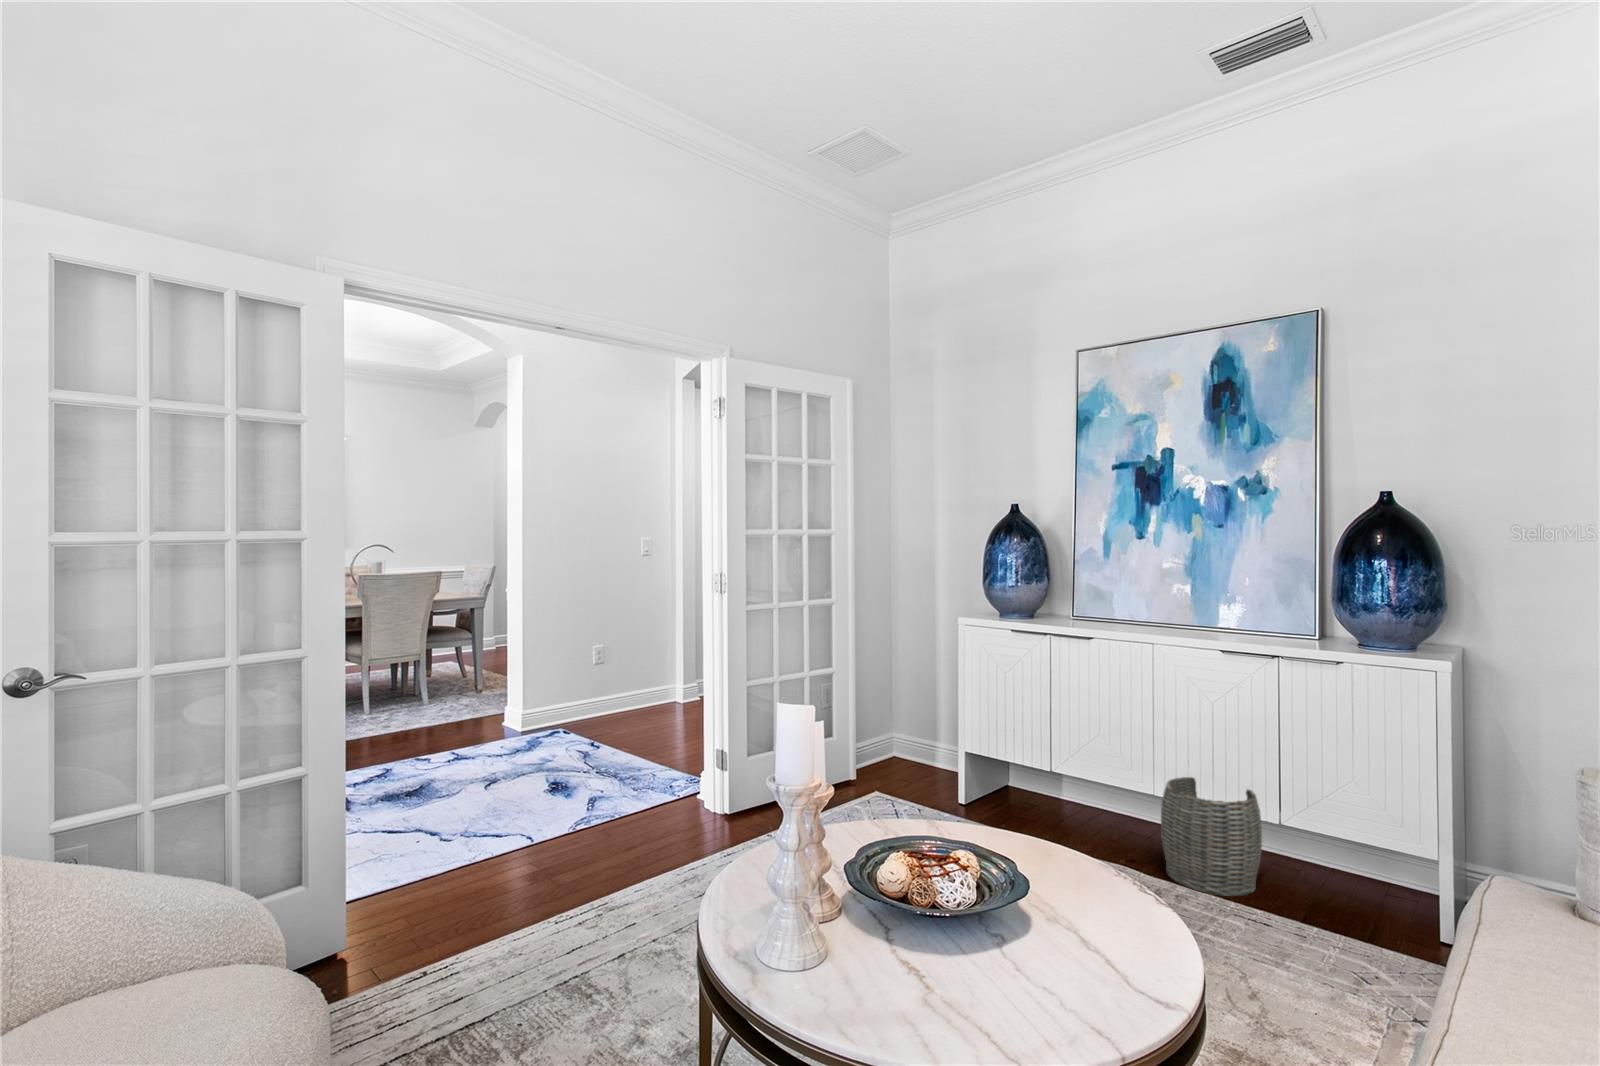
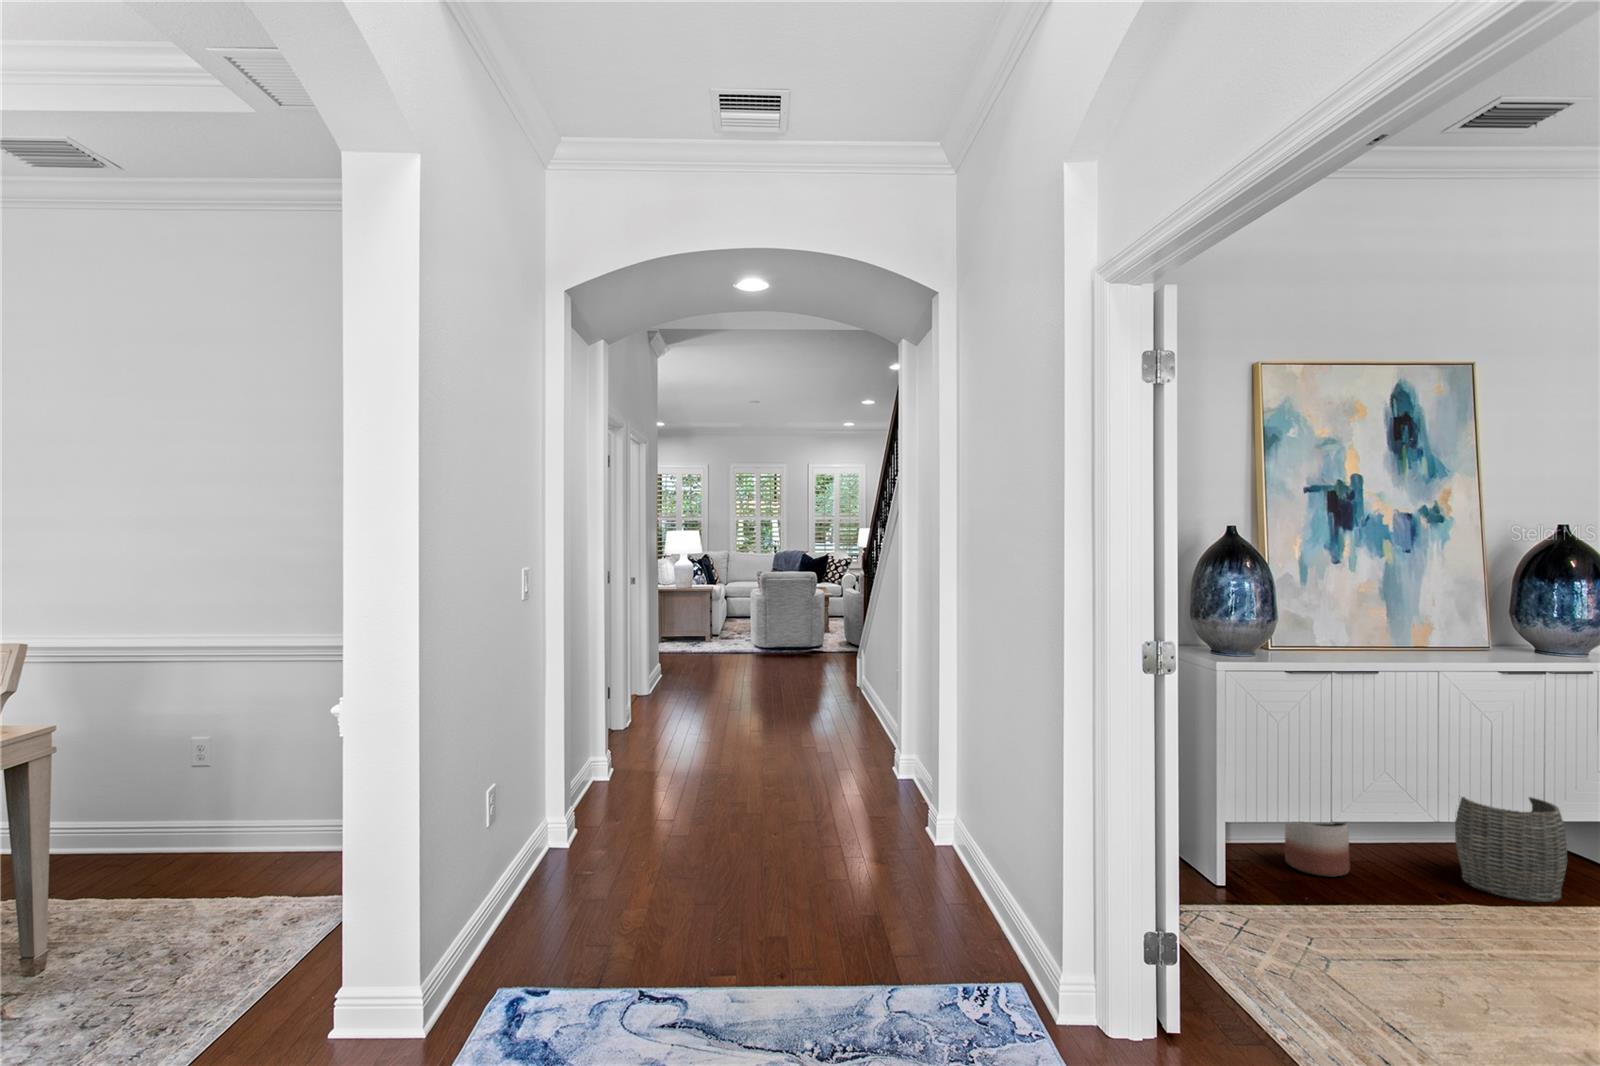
planter: none [1054,768,1108,829] -> present [1285,822,1350,877]

